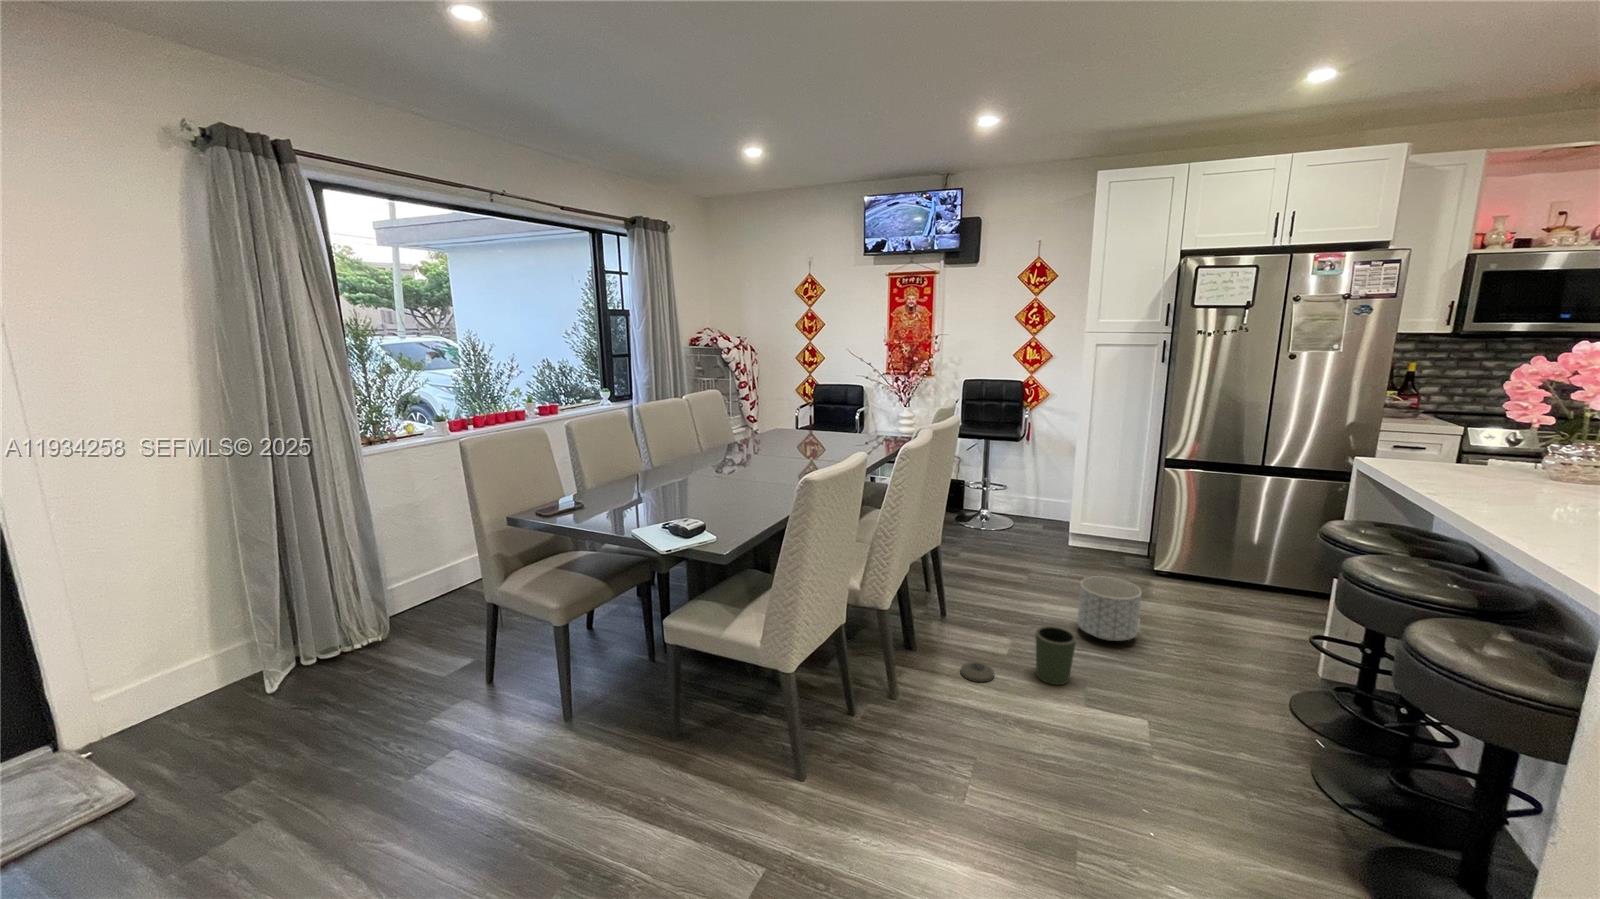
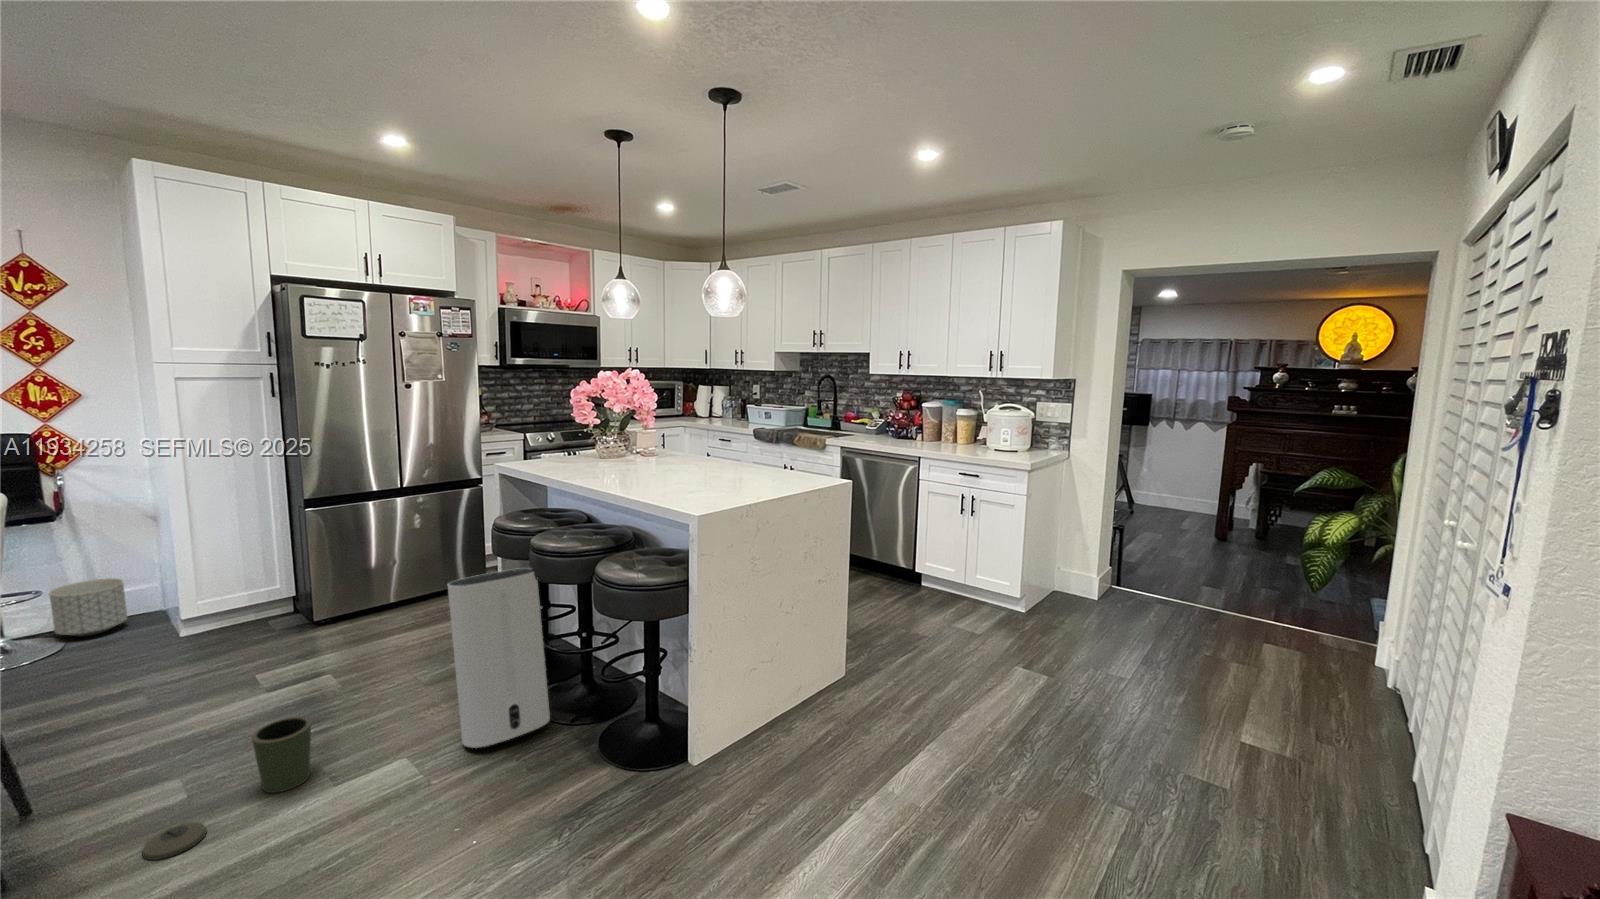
air purifier: none [1191,570,1330,779] -> present [448,568,550,748]
planter: present [1077,576,1141,641] -> present [49,578,127,636]

